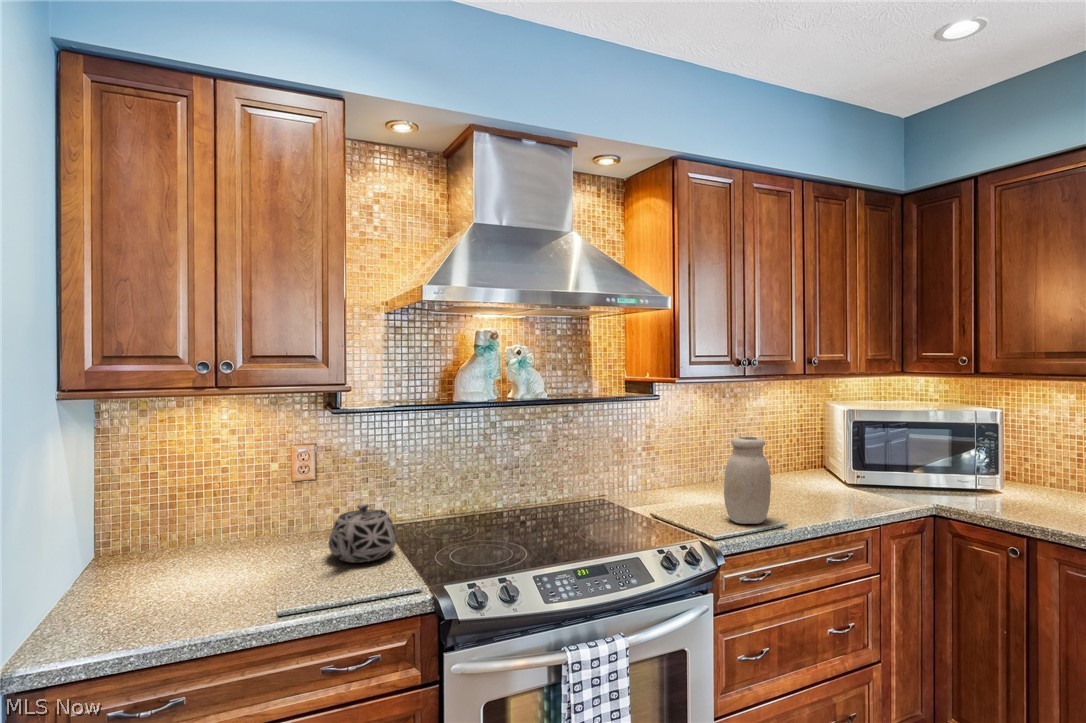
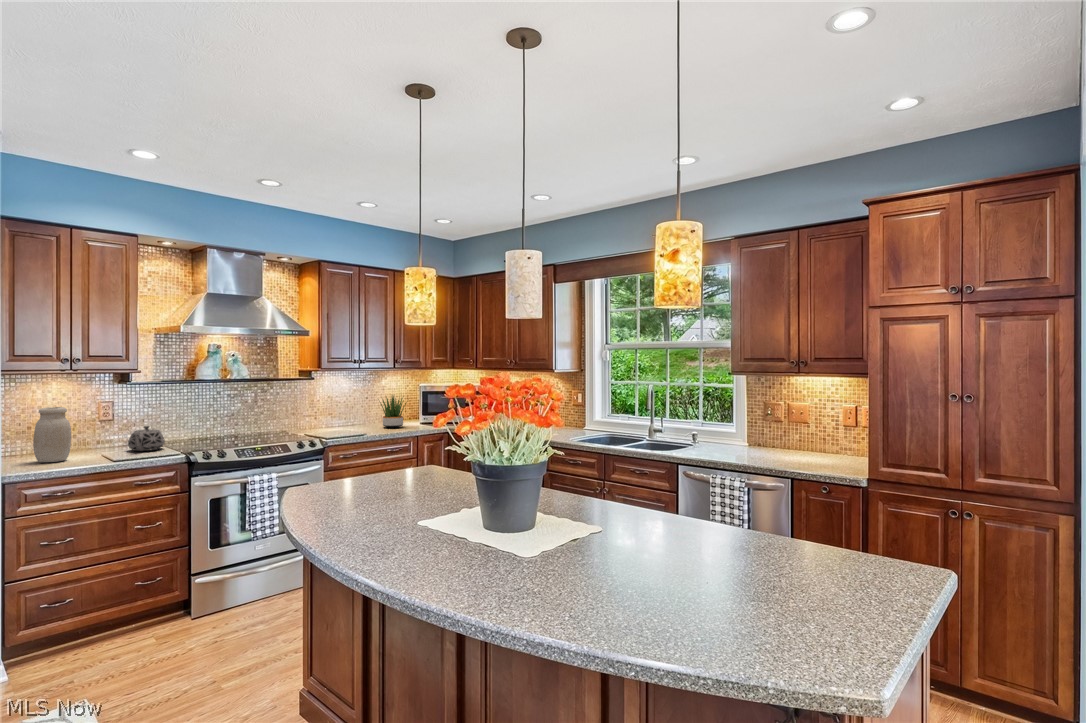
potted plant: none [768,424,852,501] -> present [378,396,407,428]
jar: present [724,437,771,524] -> present [33,407,71,462]

